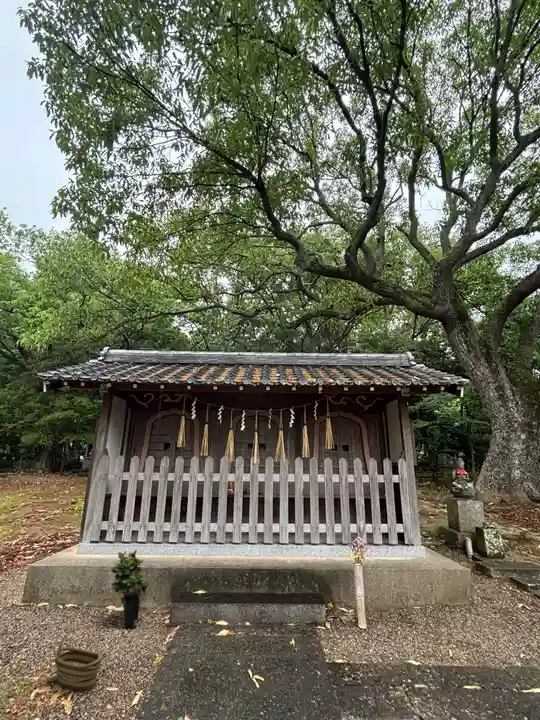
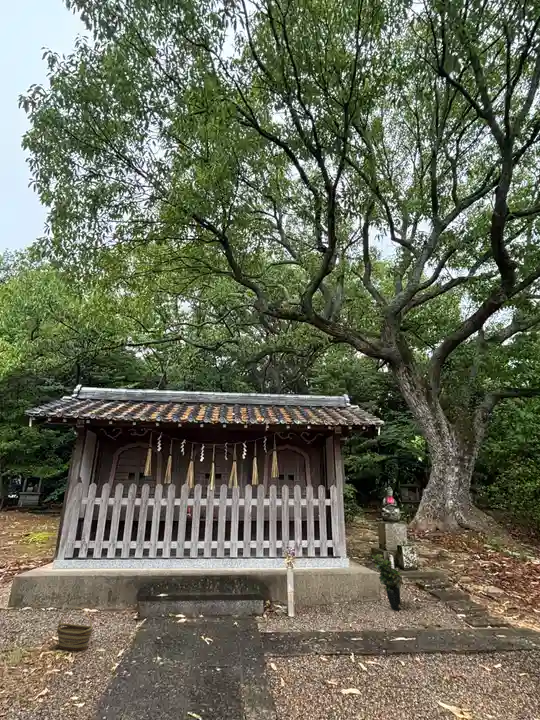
potted plant: present [110,550,149,629] -> present [372,554,402,611]

